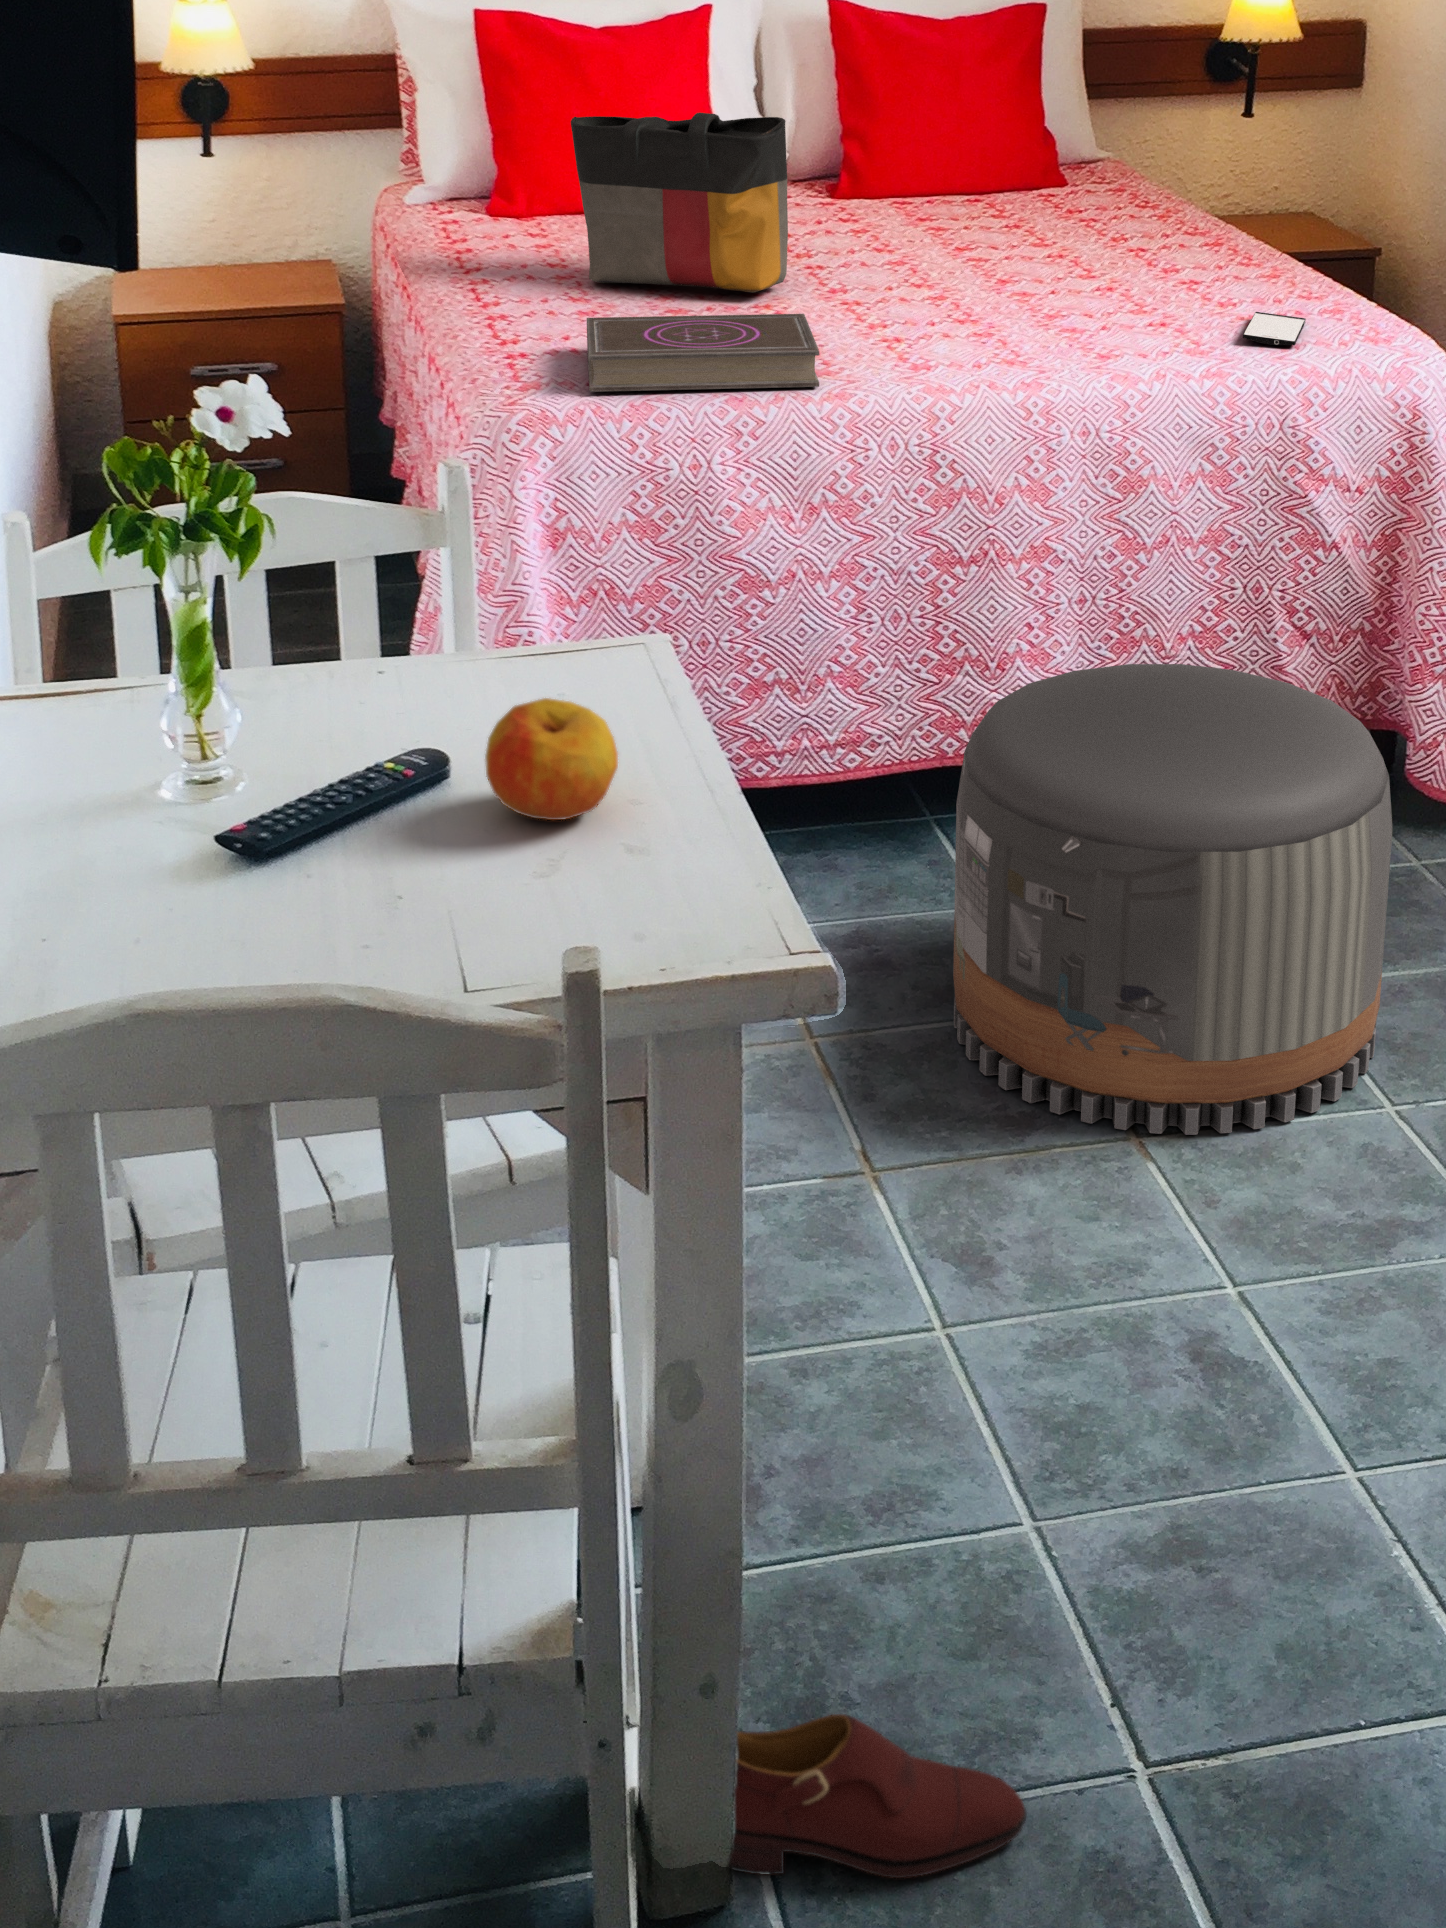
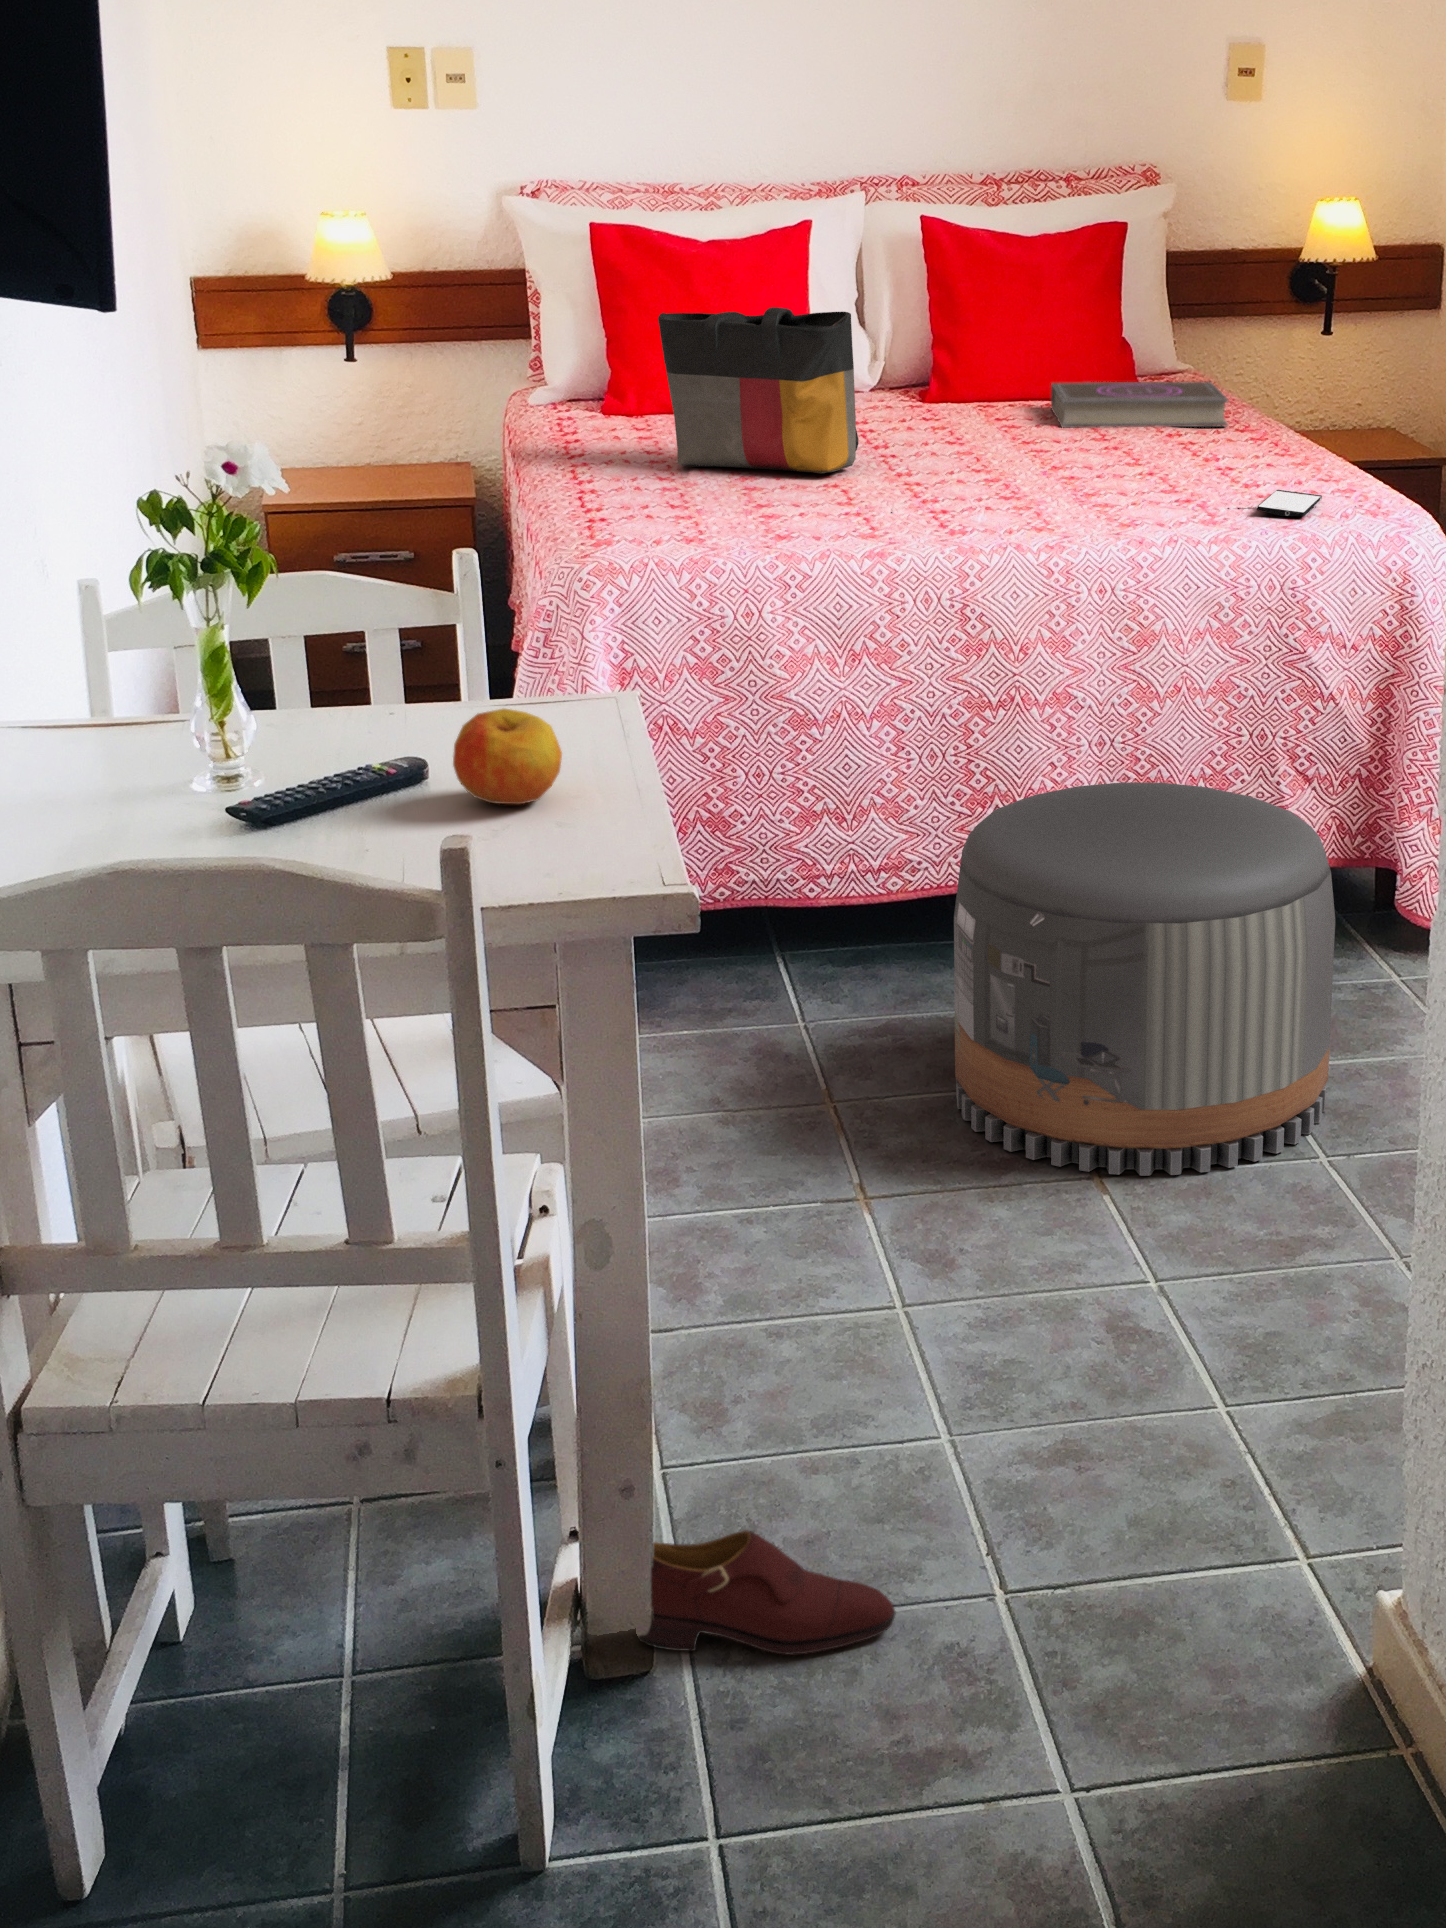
book: present [587,314,819,392] -> present [1051,381,1228,428]

